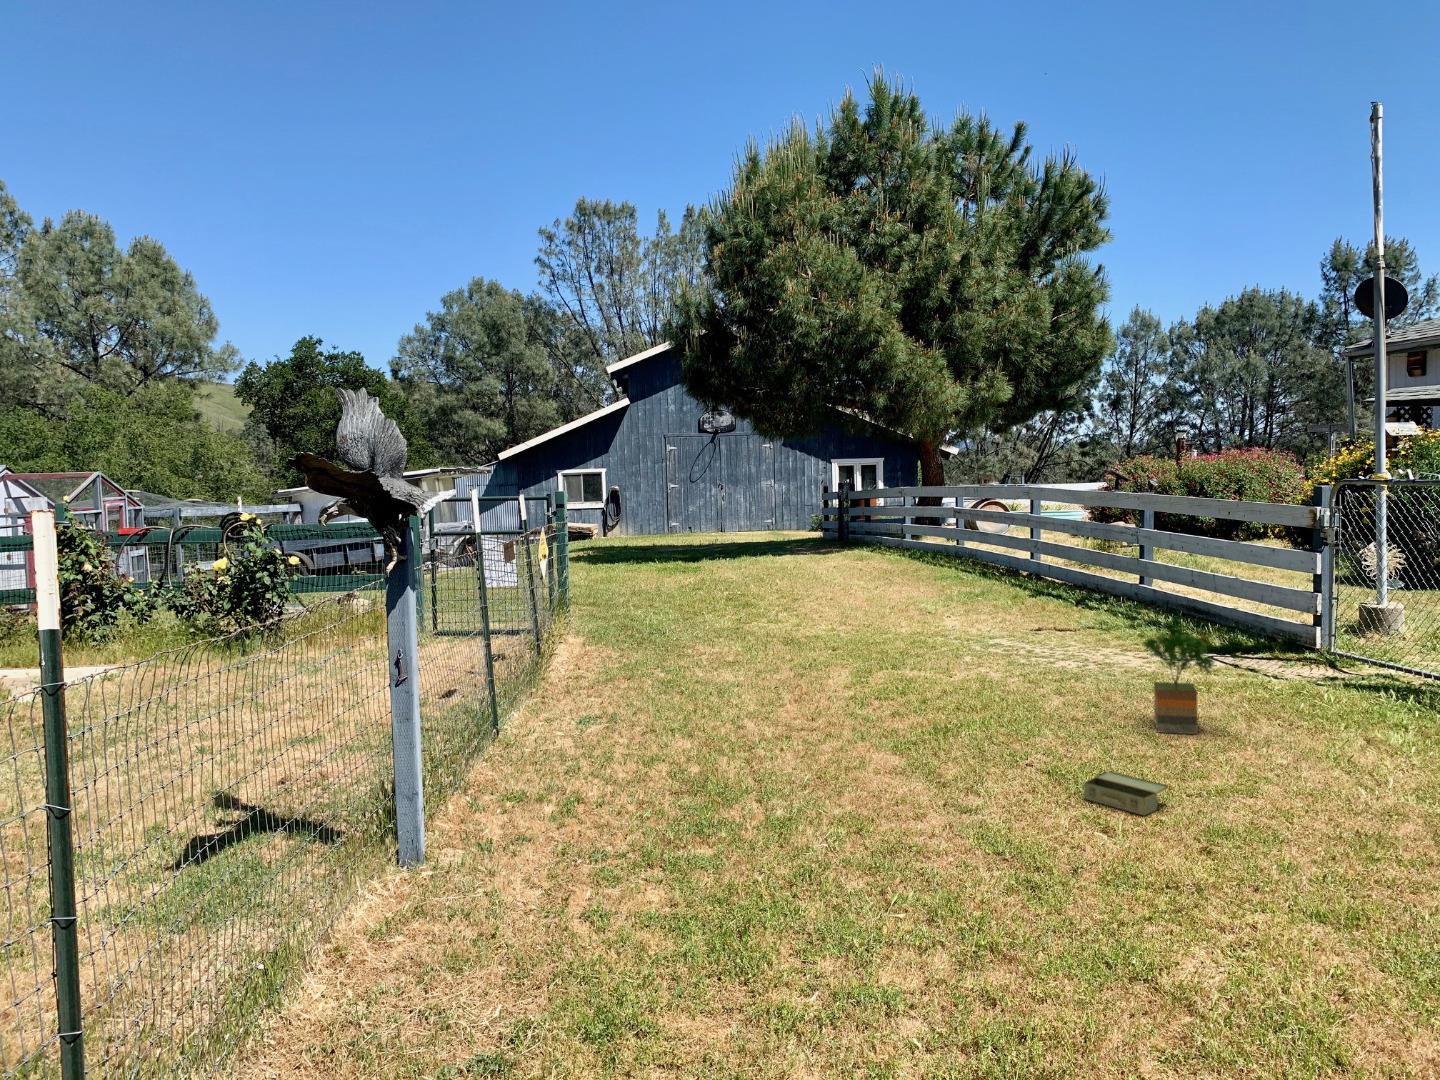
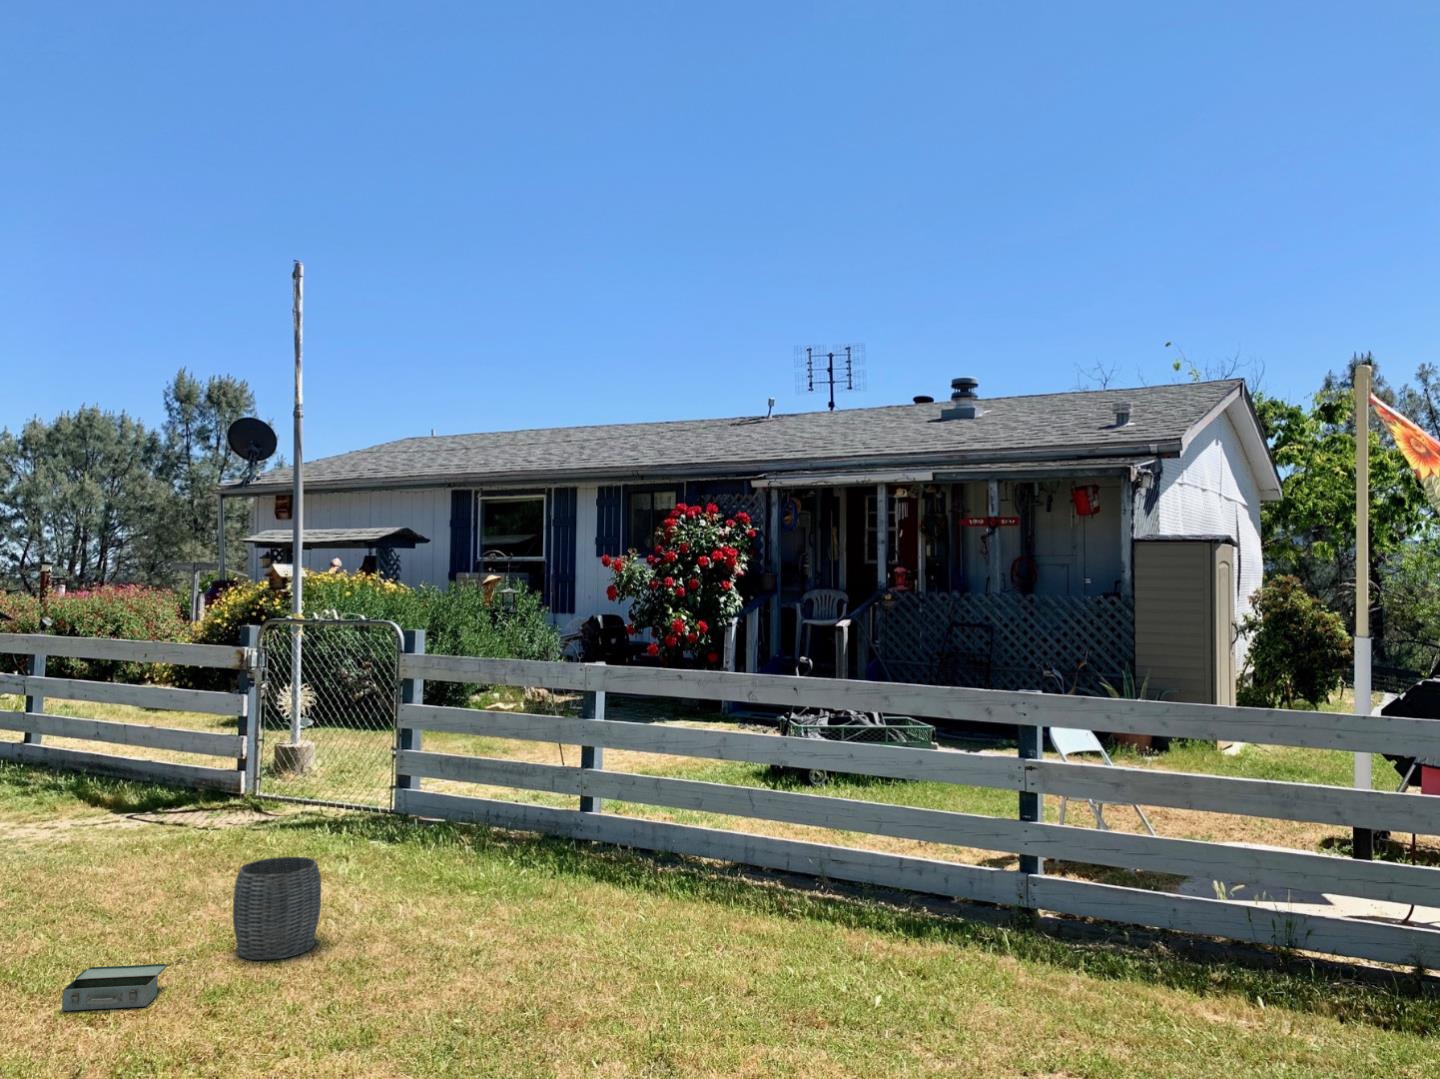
potted tree: present [1143,634,1214,734] -> none [95,789,185,912]
woven basket: none [1237,714,1330,813] -> present [233,857,321,960]

